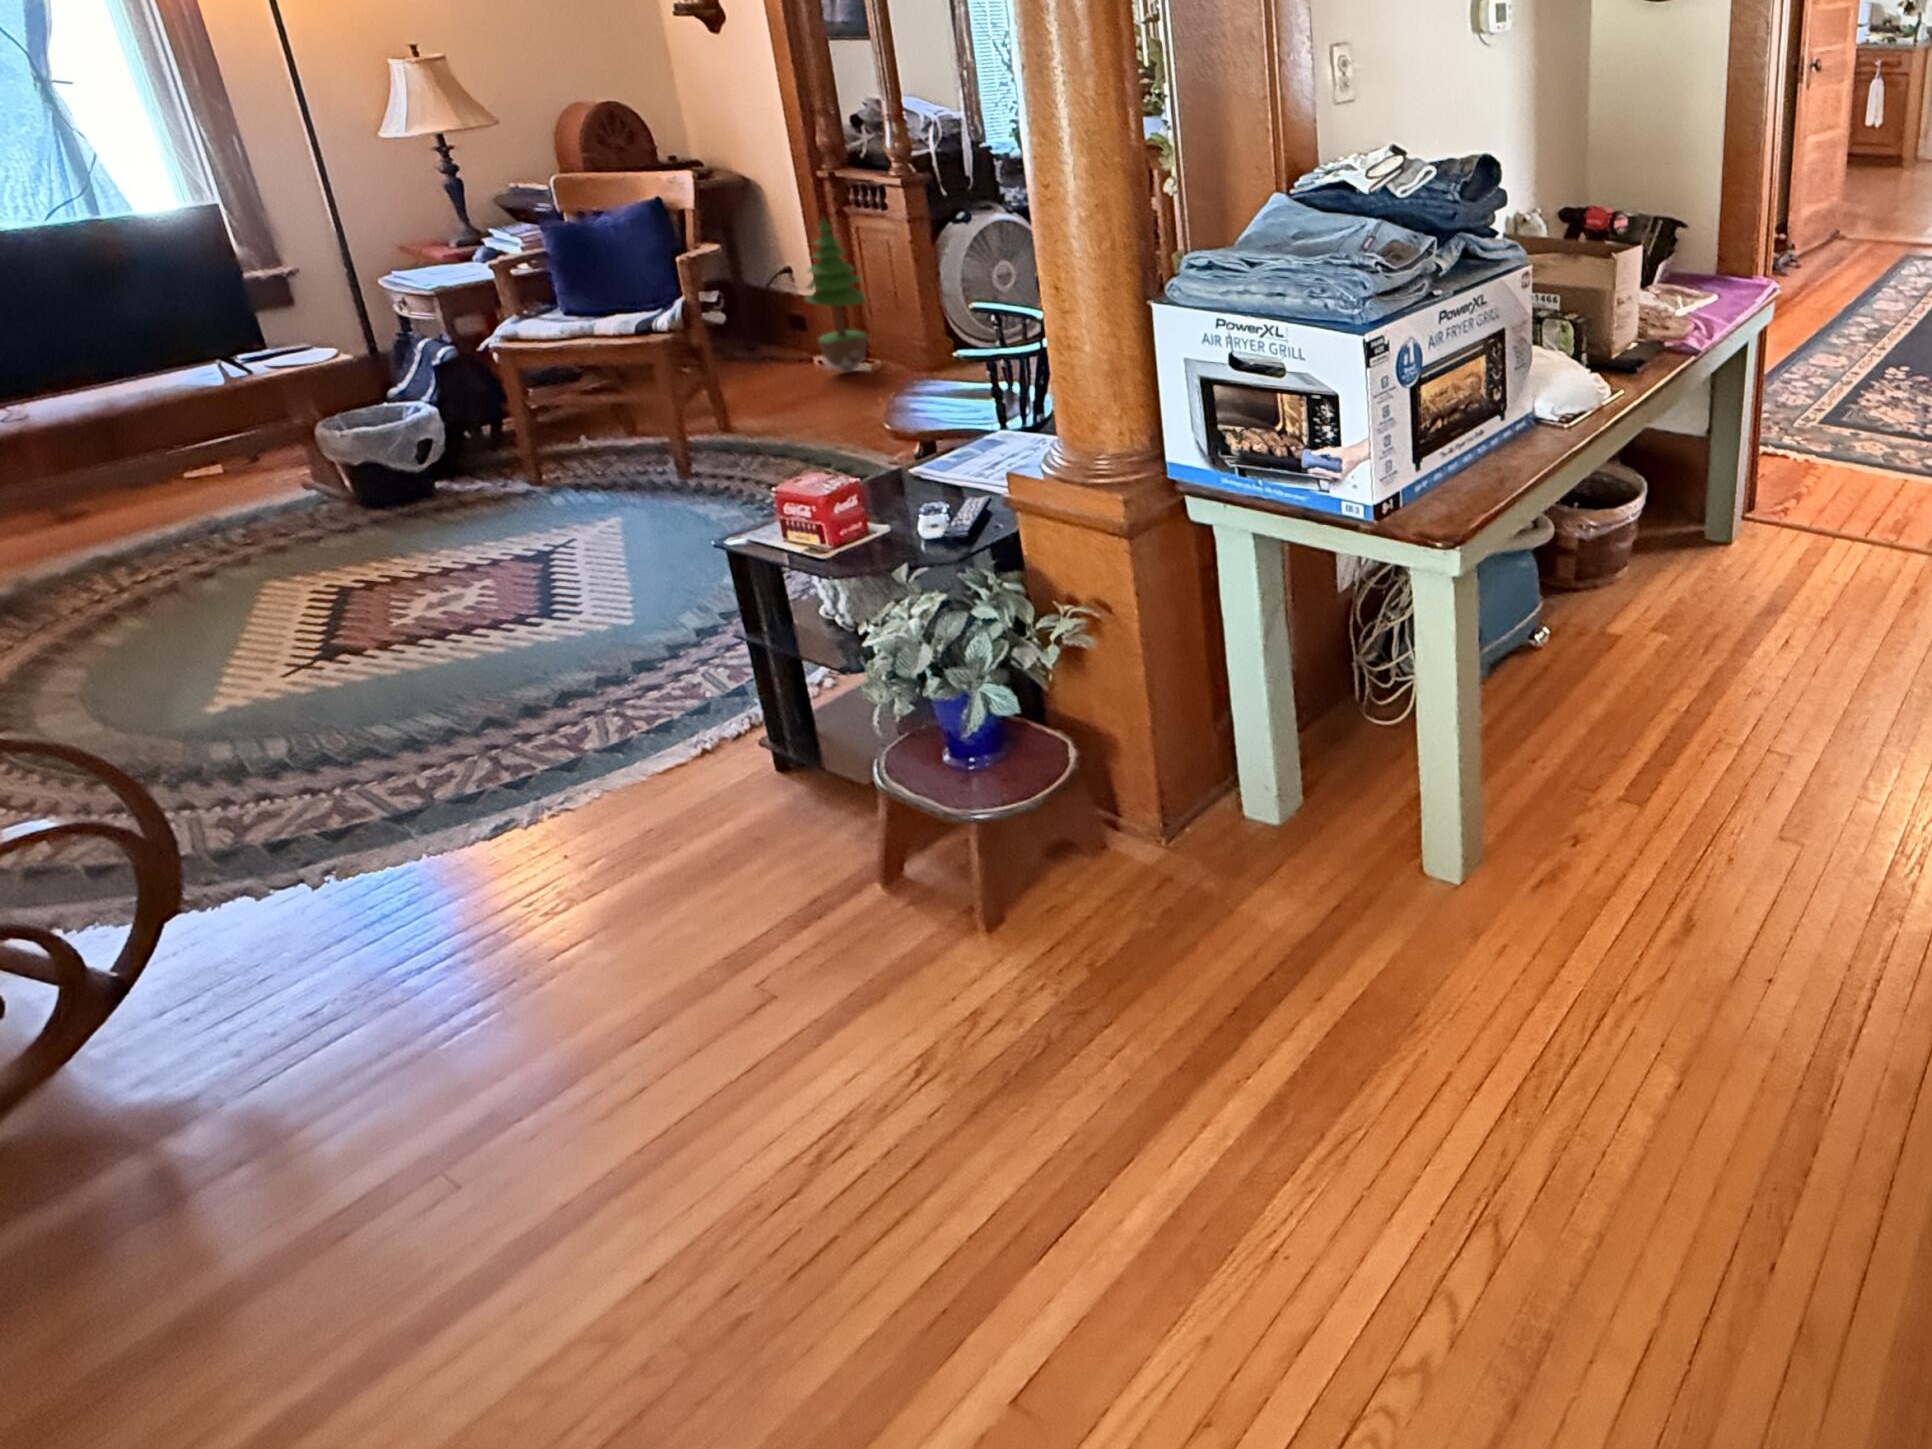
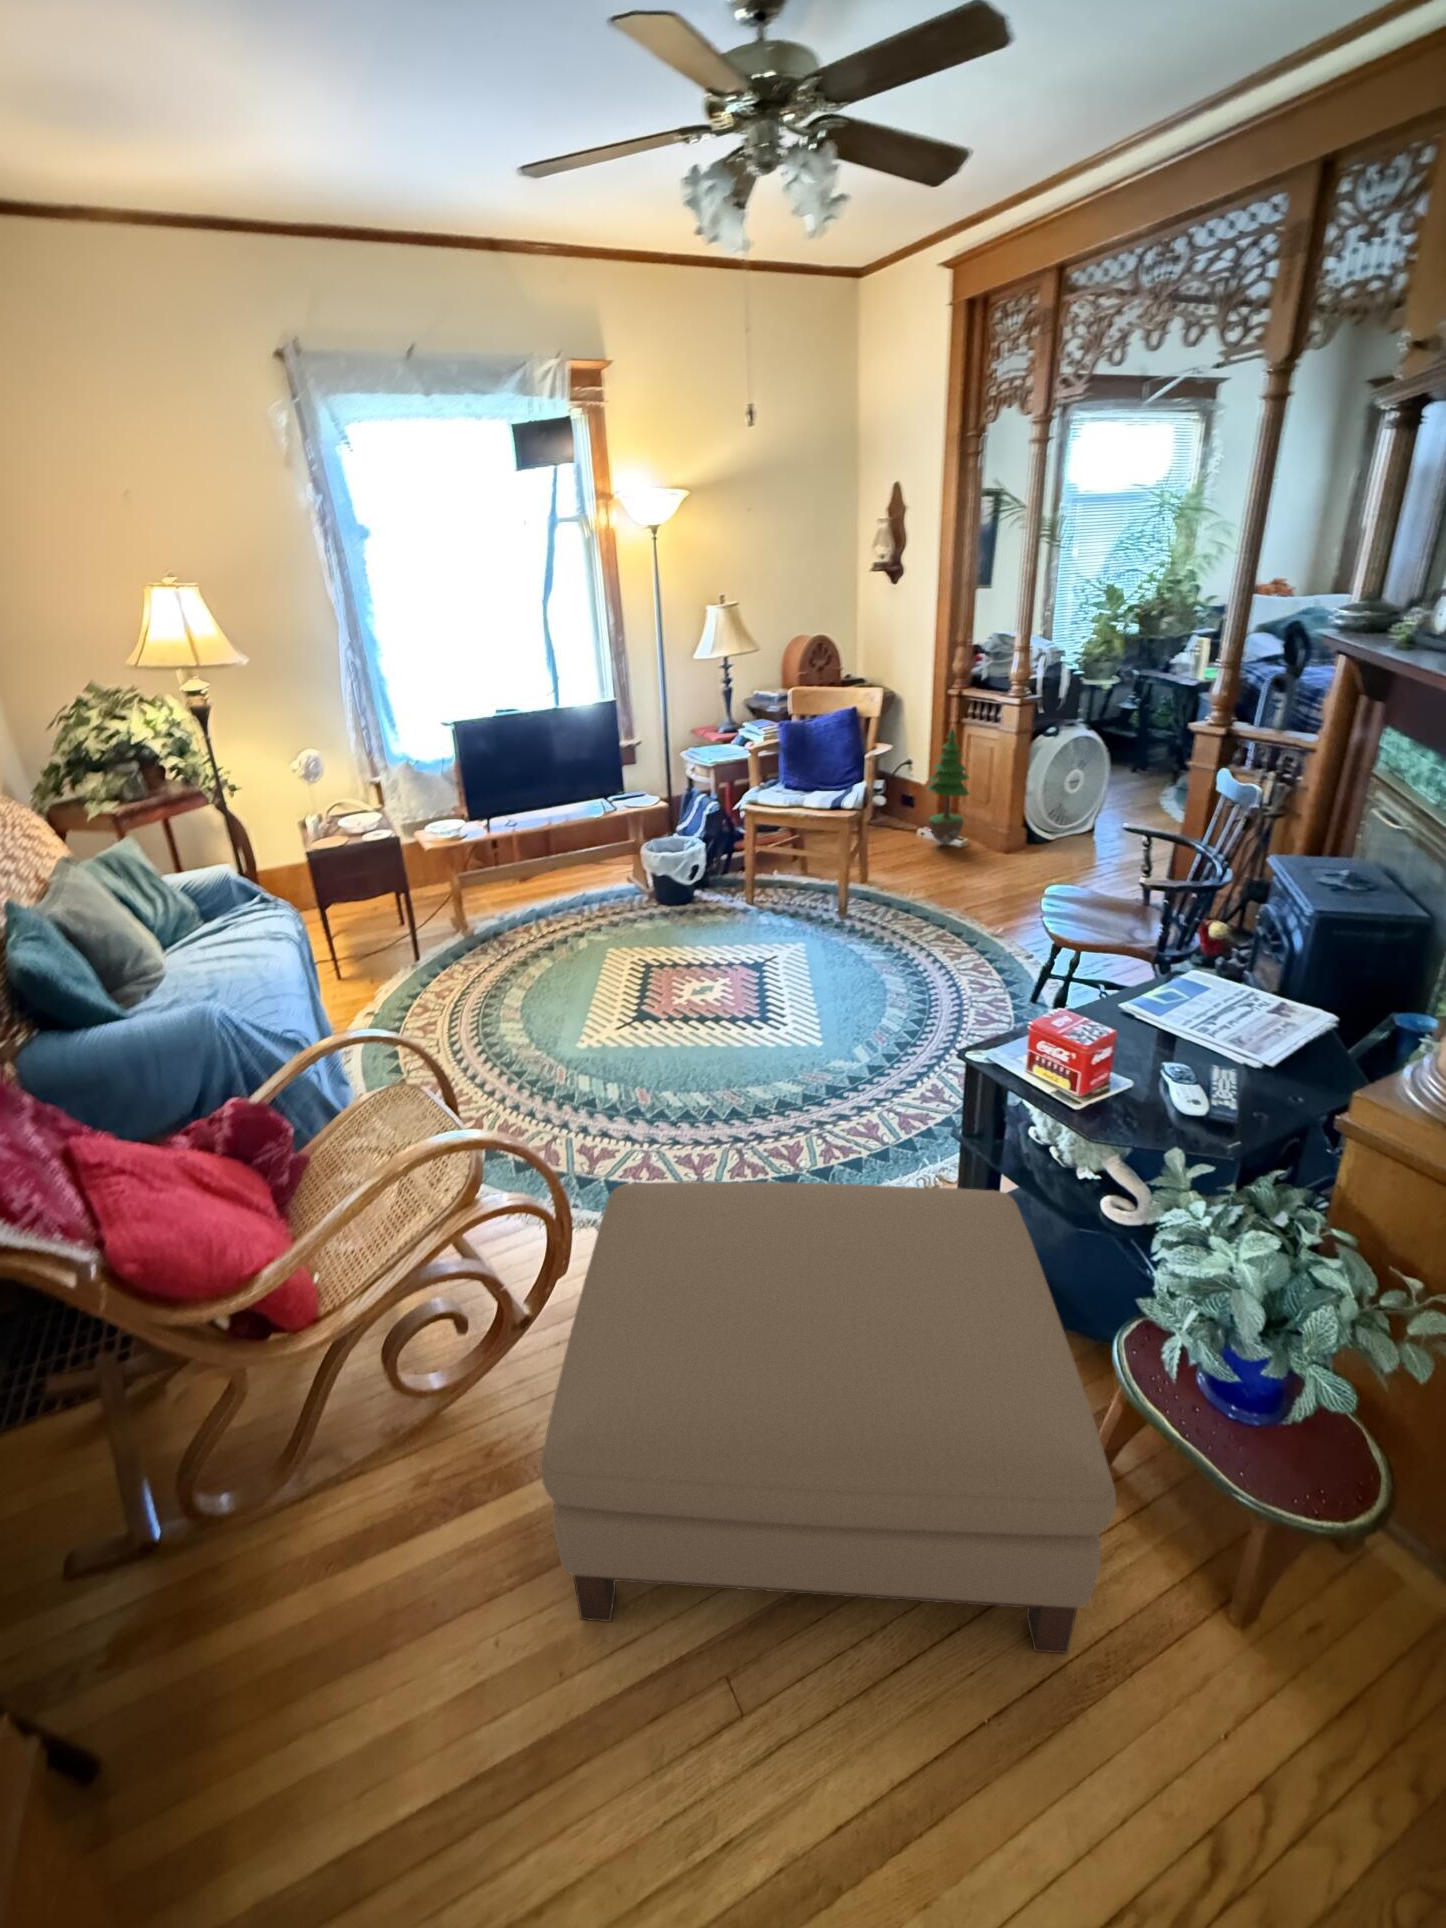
ottoman: none [123,655,838,1224] -> present [541,1182,1116,1653]

